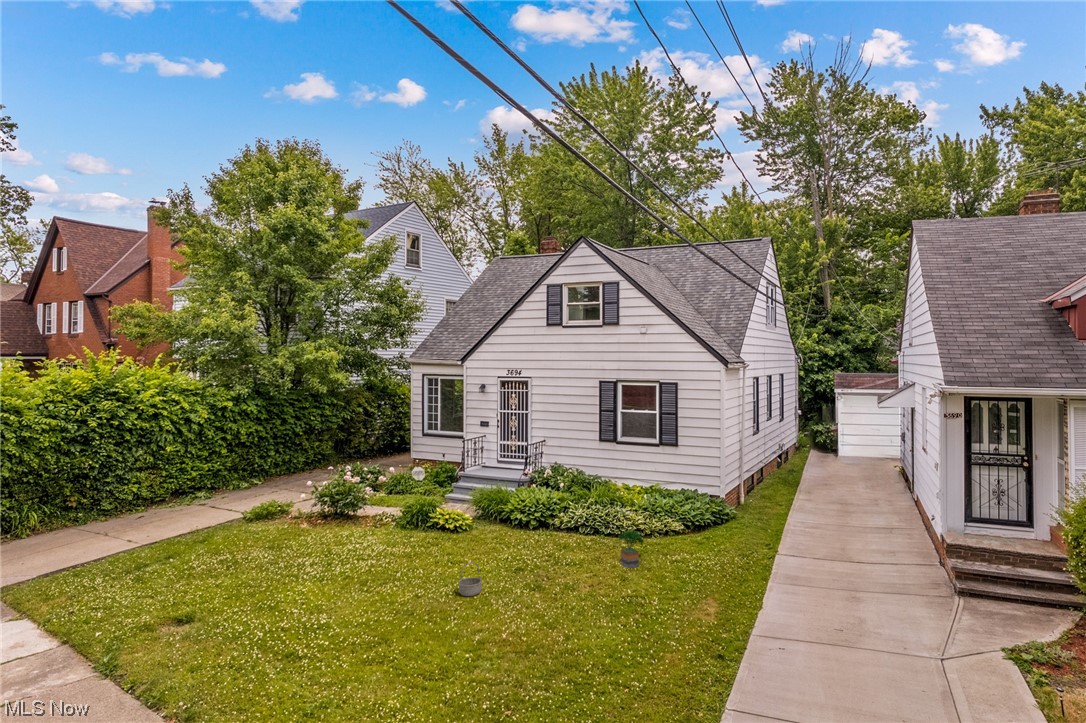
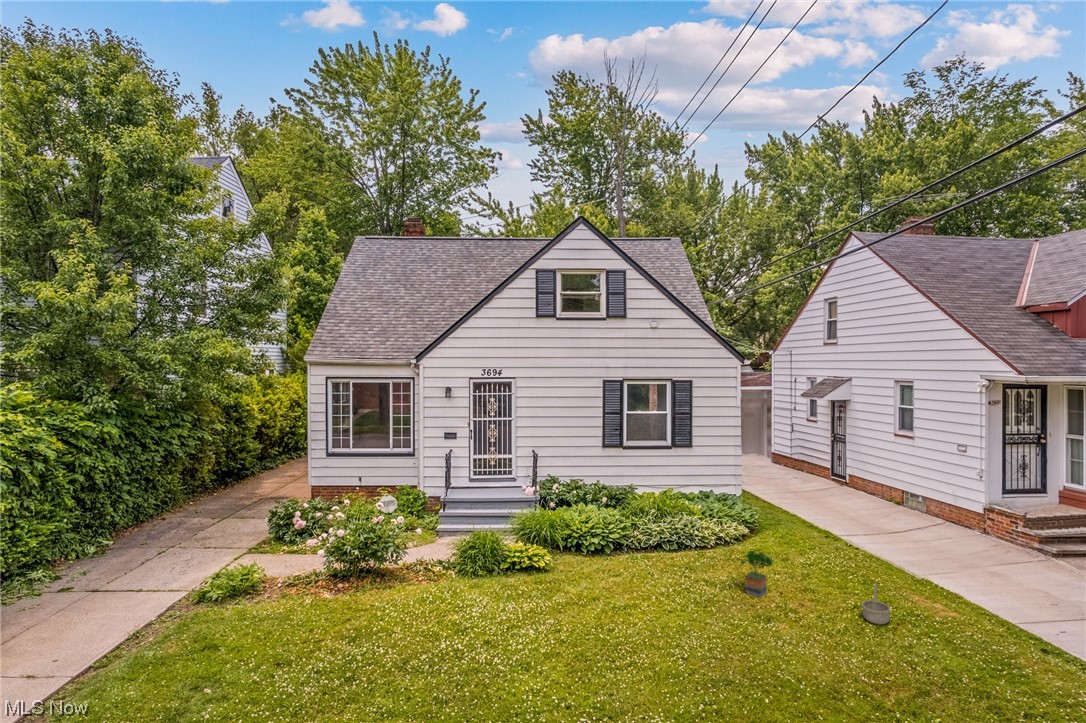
basket: present [458,562,482,596] -> present [861,583,890,625]

